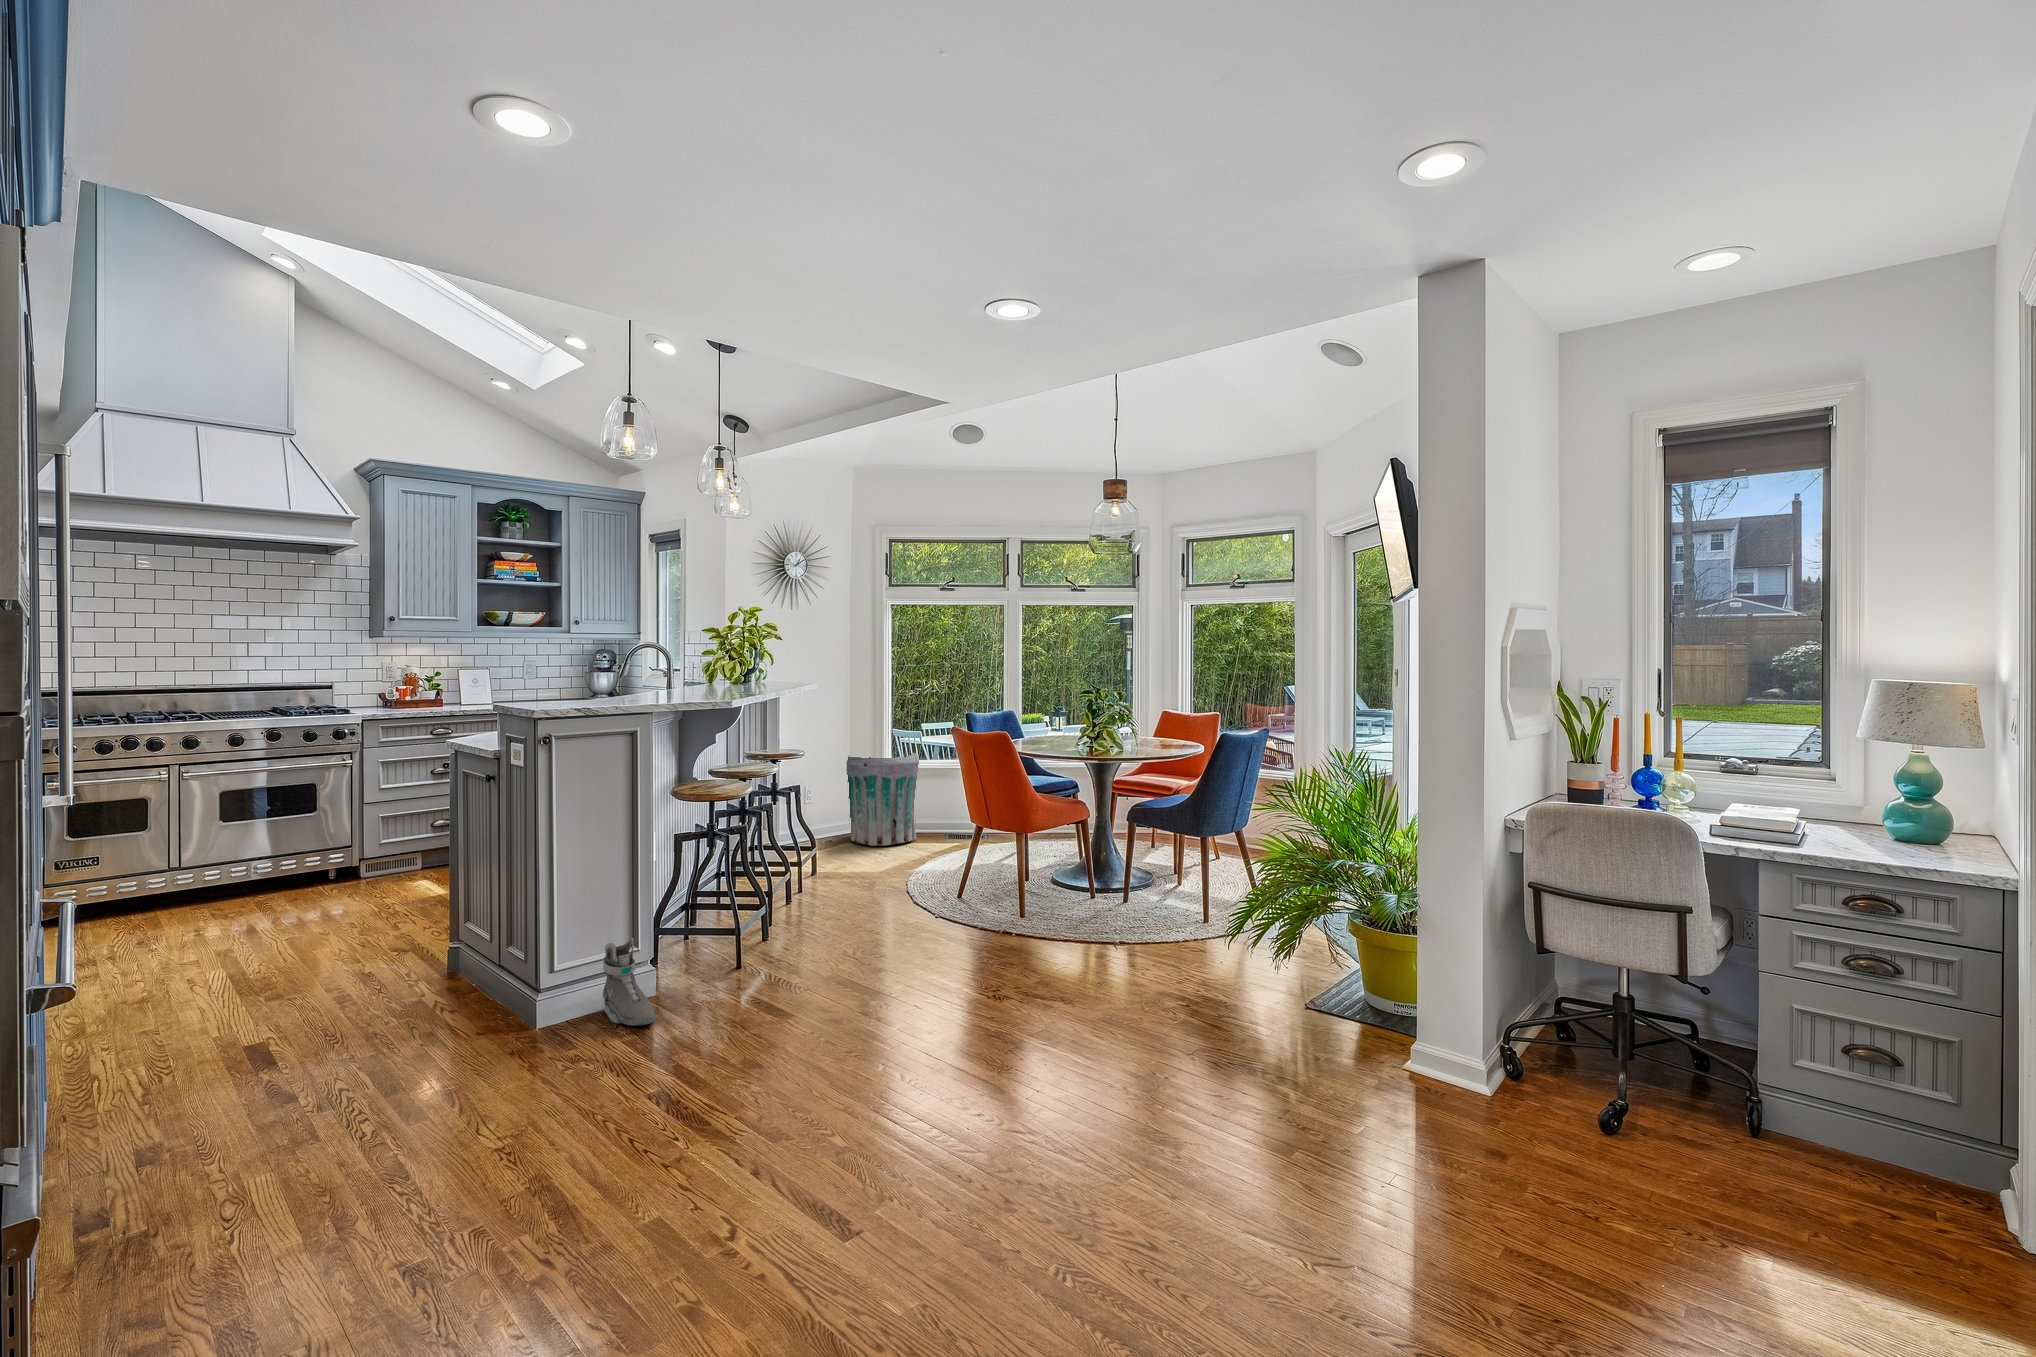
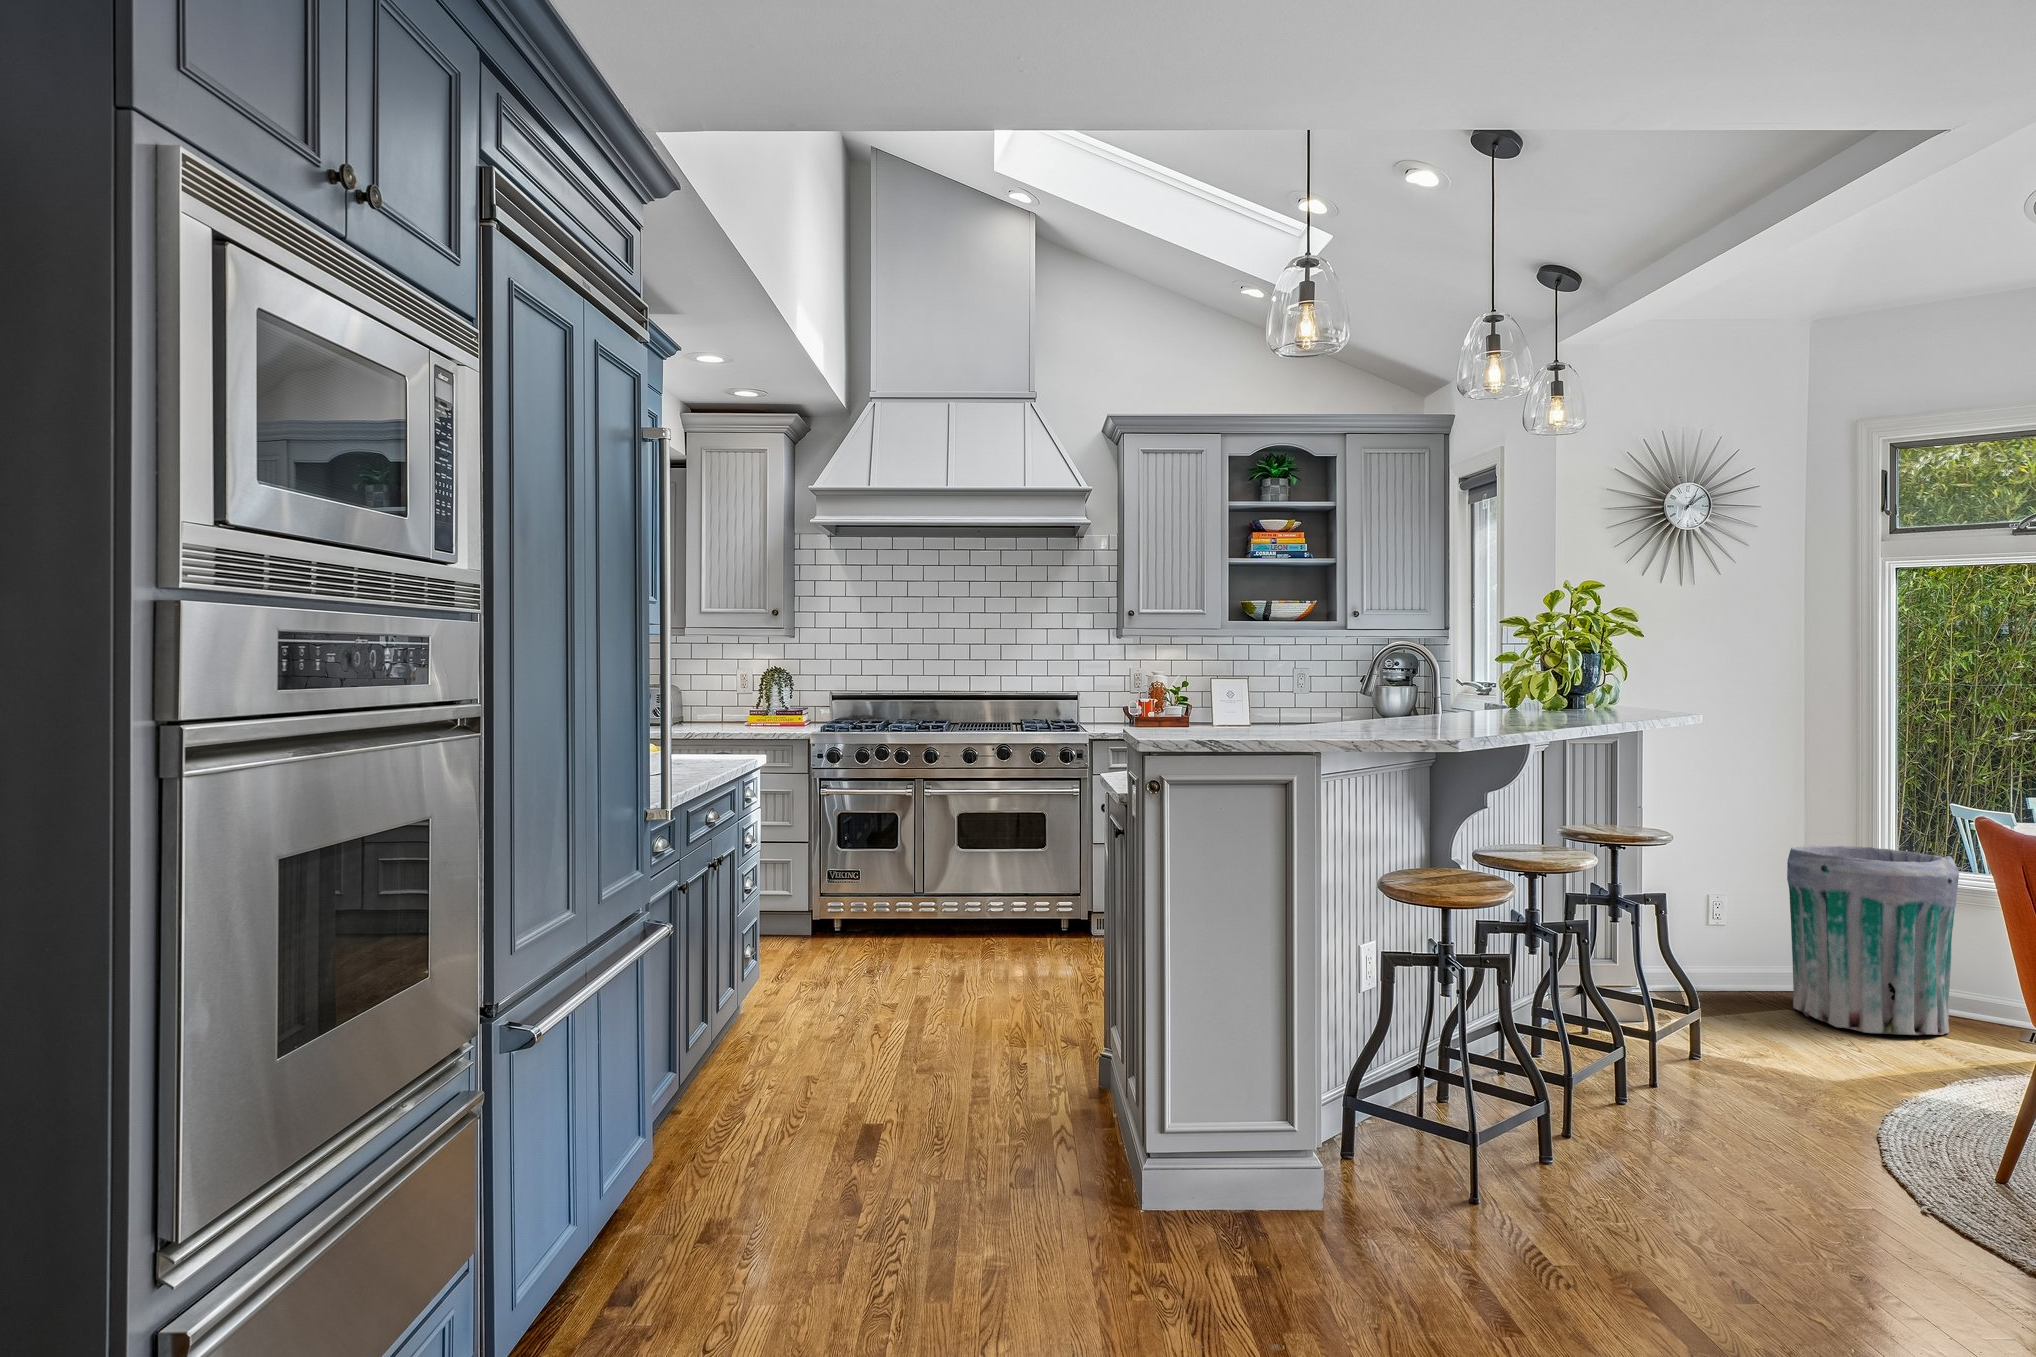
sneaker: present [603,938,656,1026] -> none [1231,1111,1294,1270]

